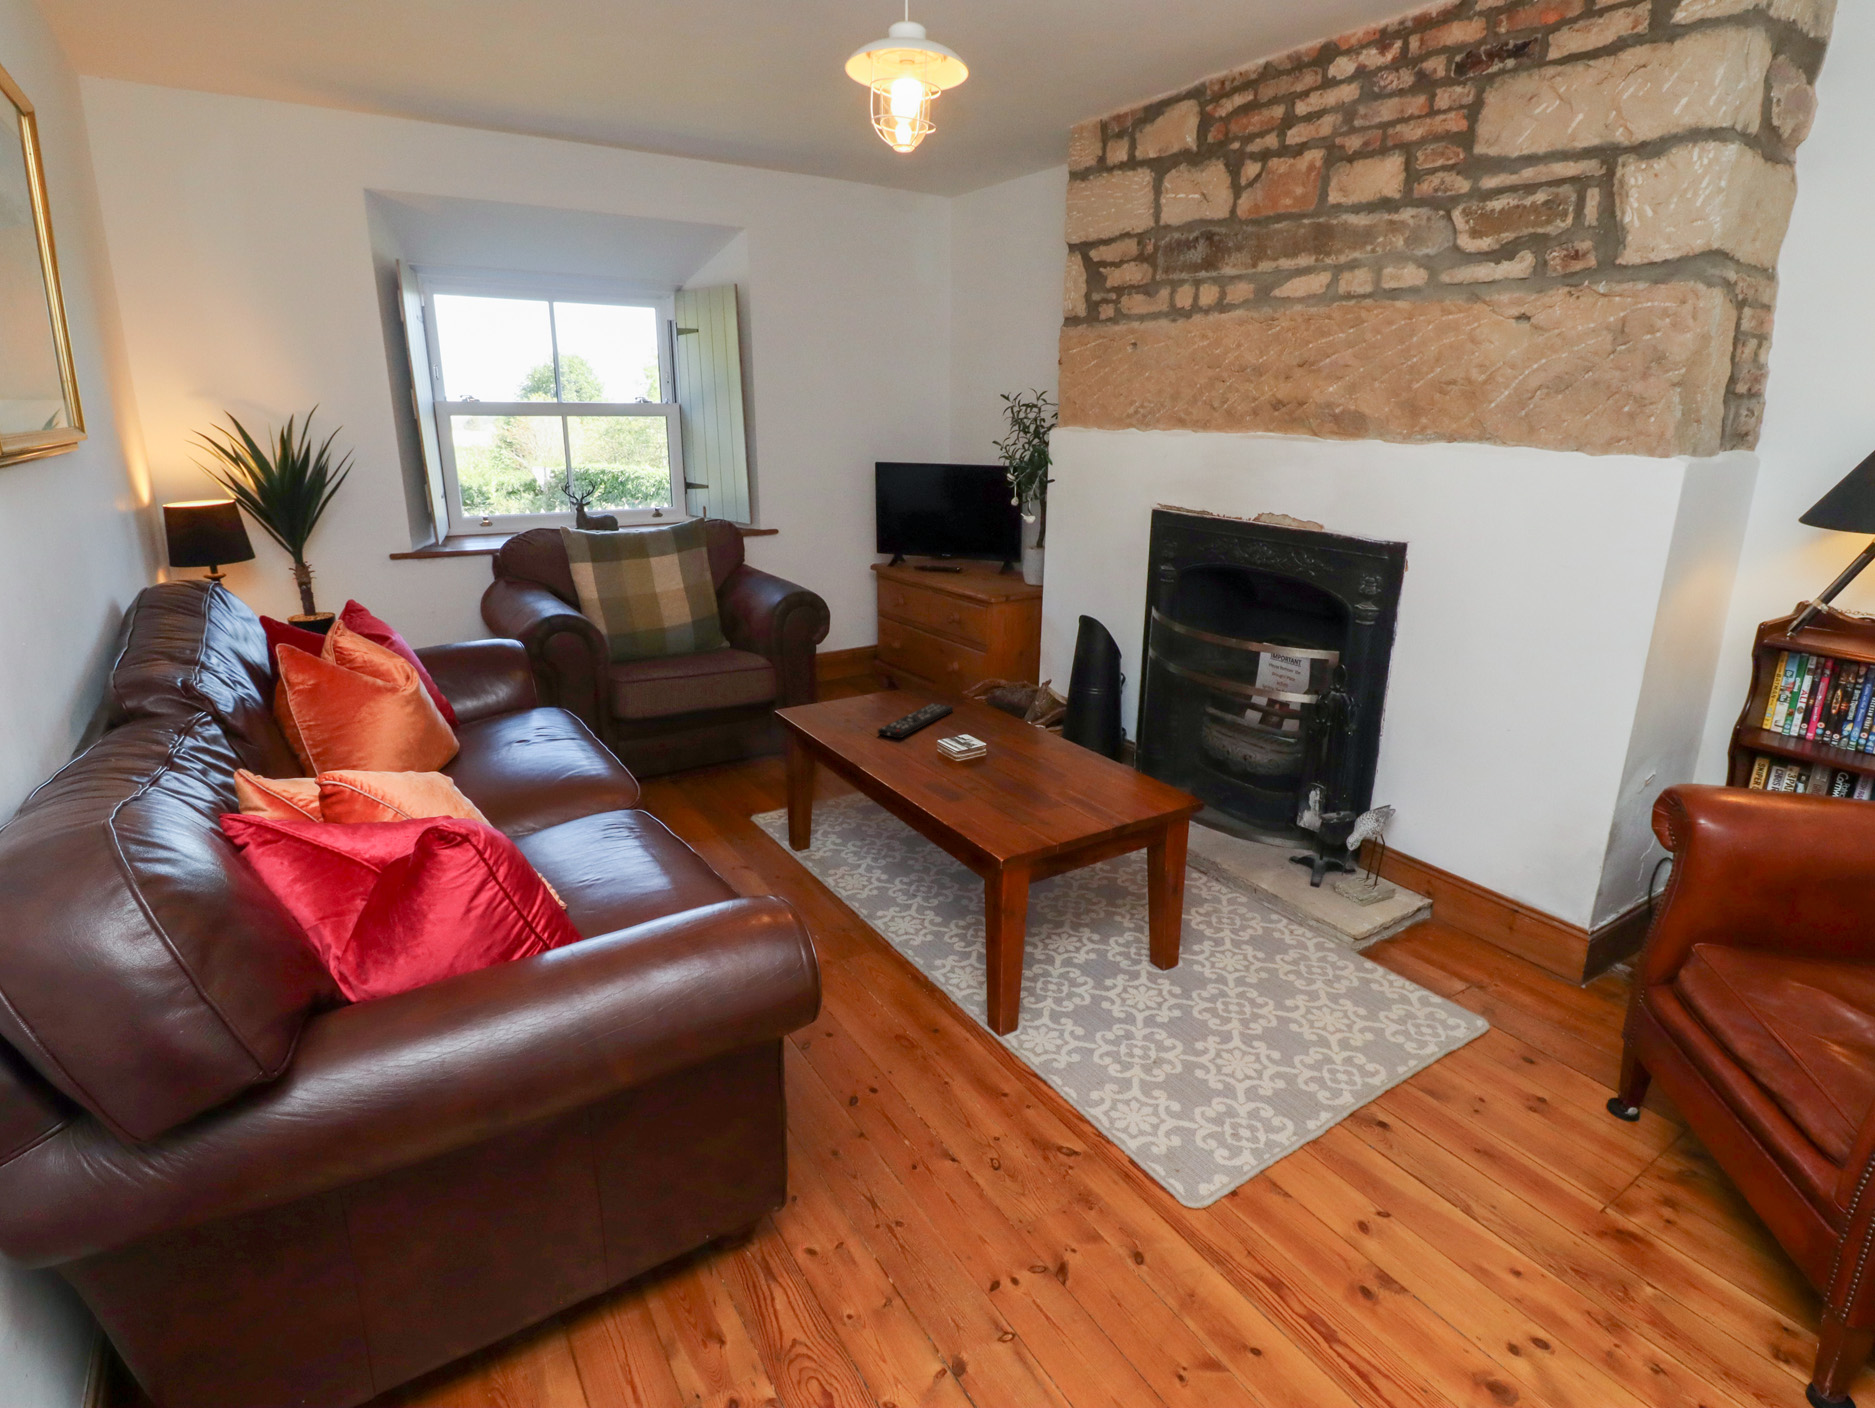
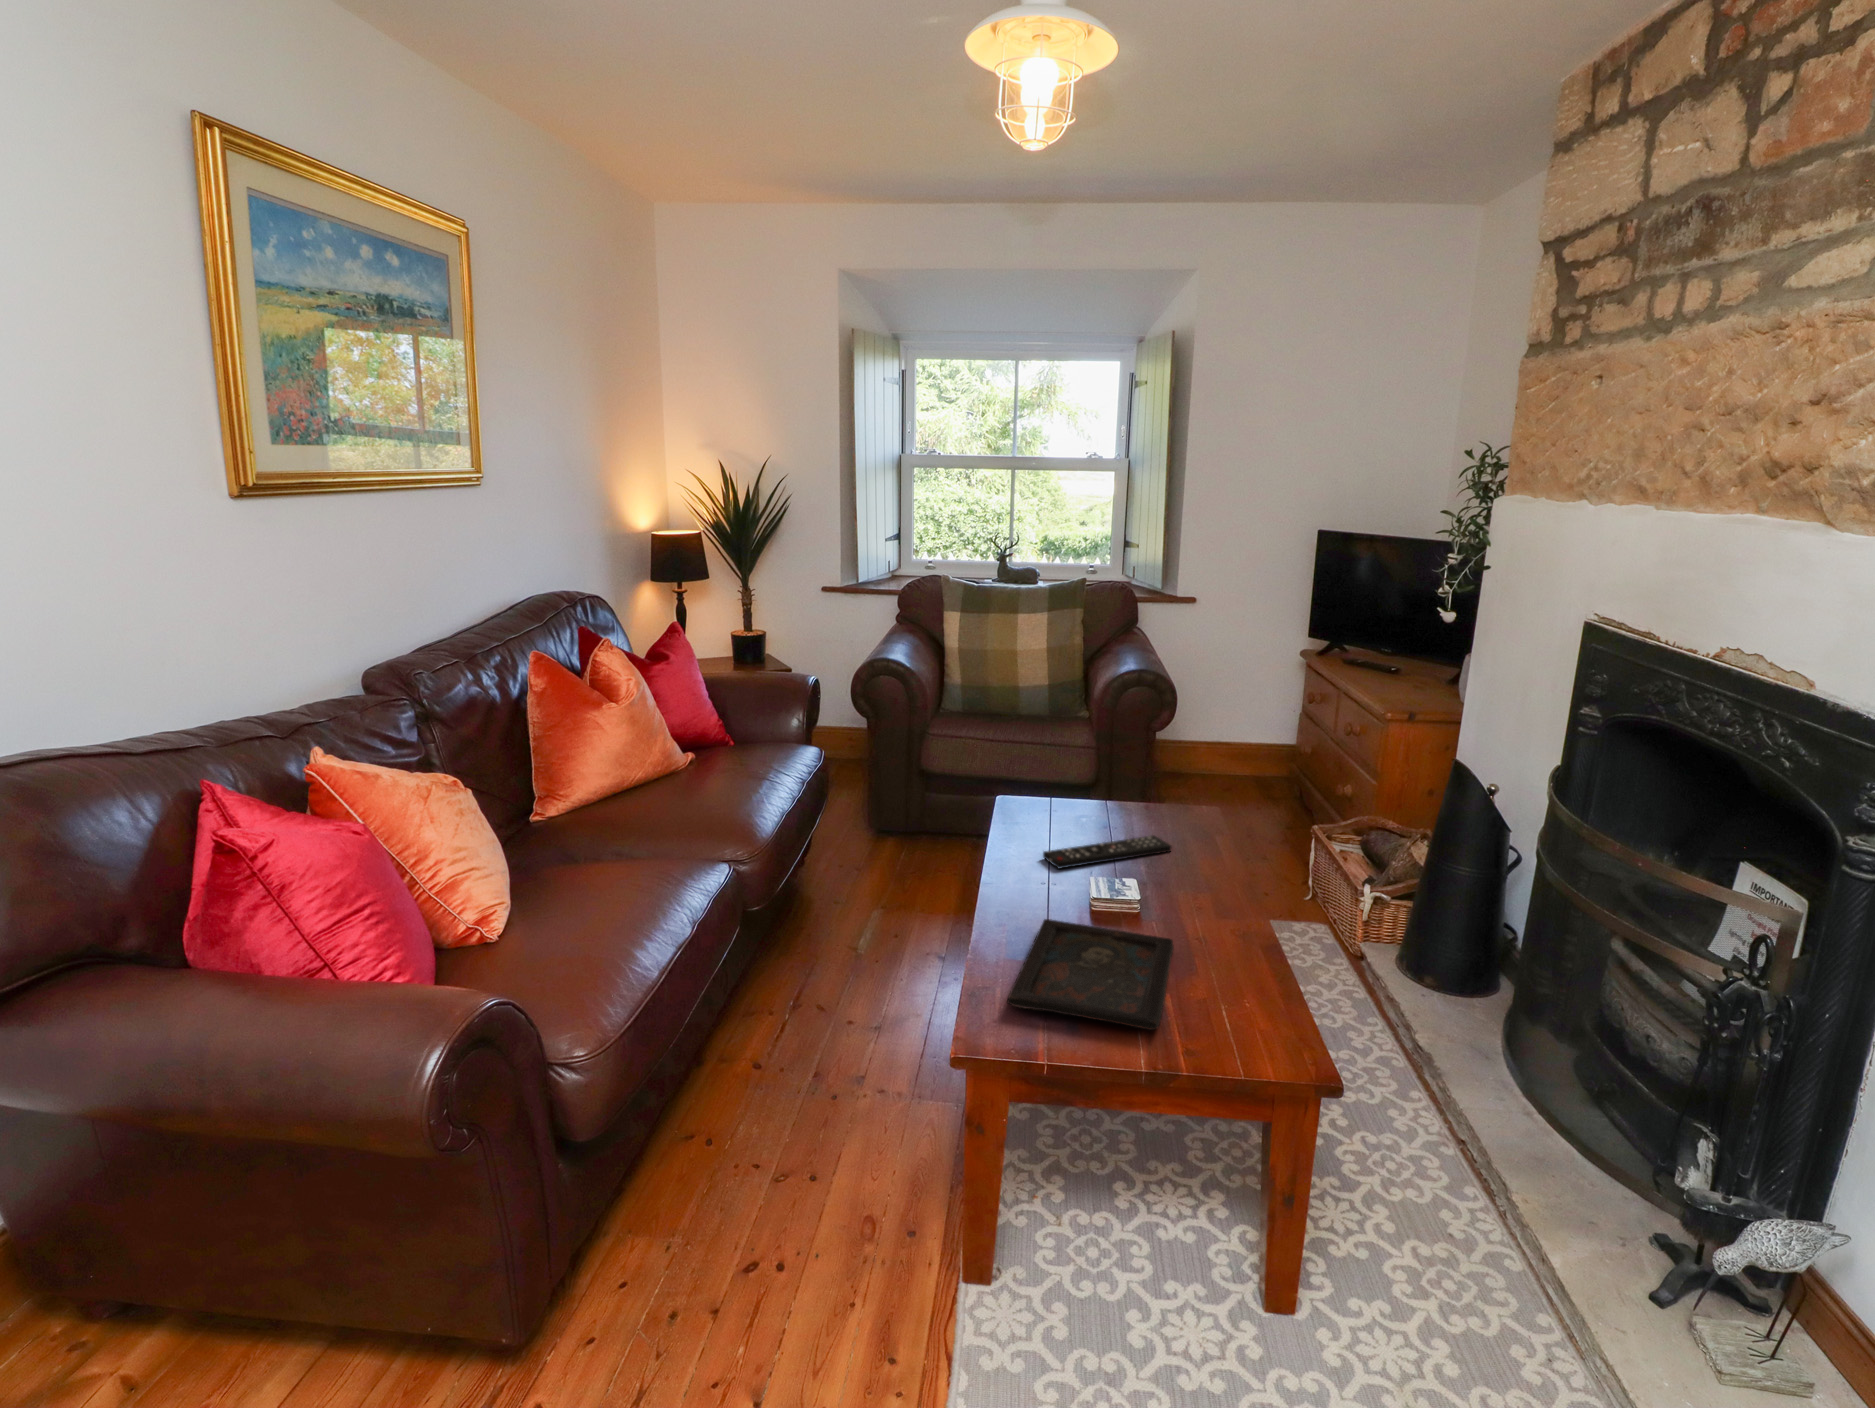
tray: none [946,758,1097,821] -> present [1007,919,1174,1030]

